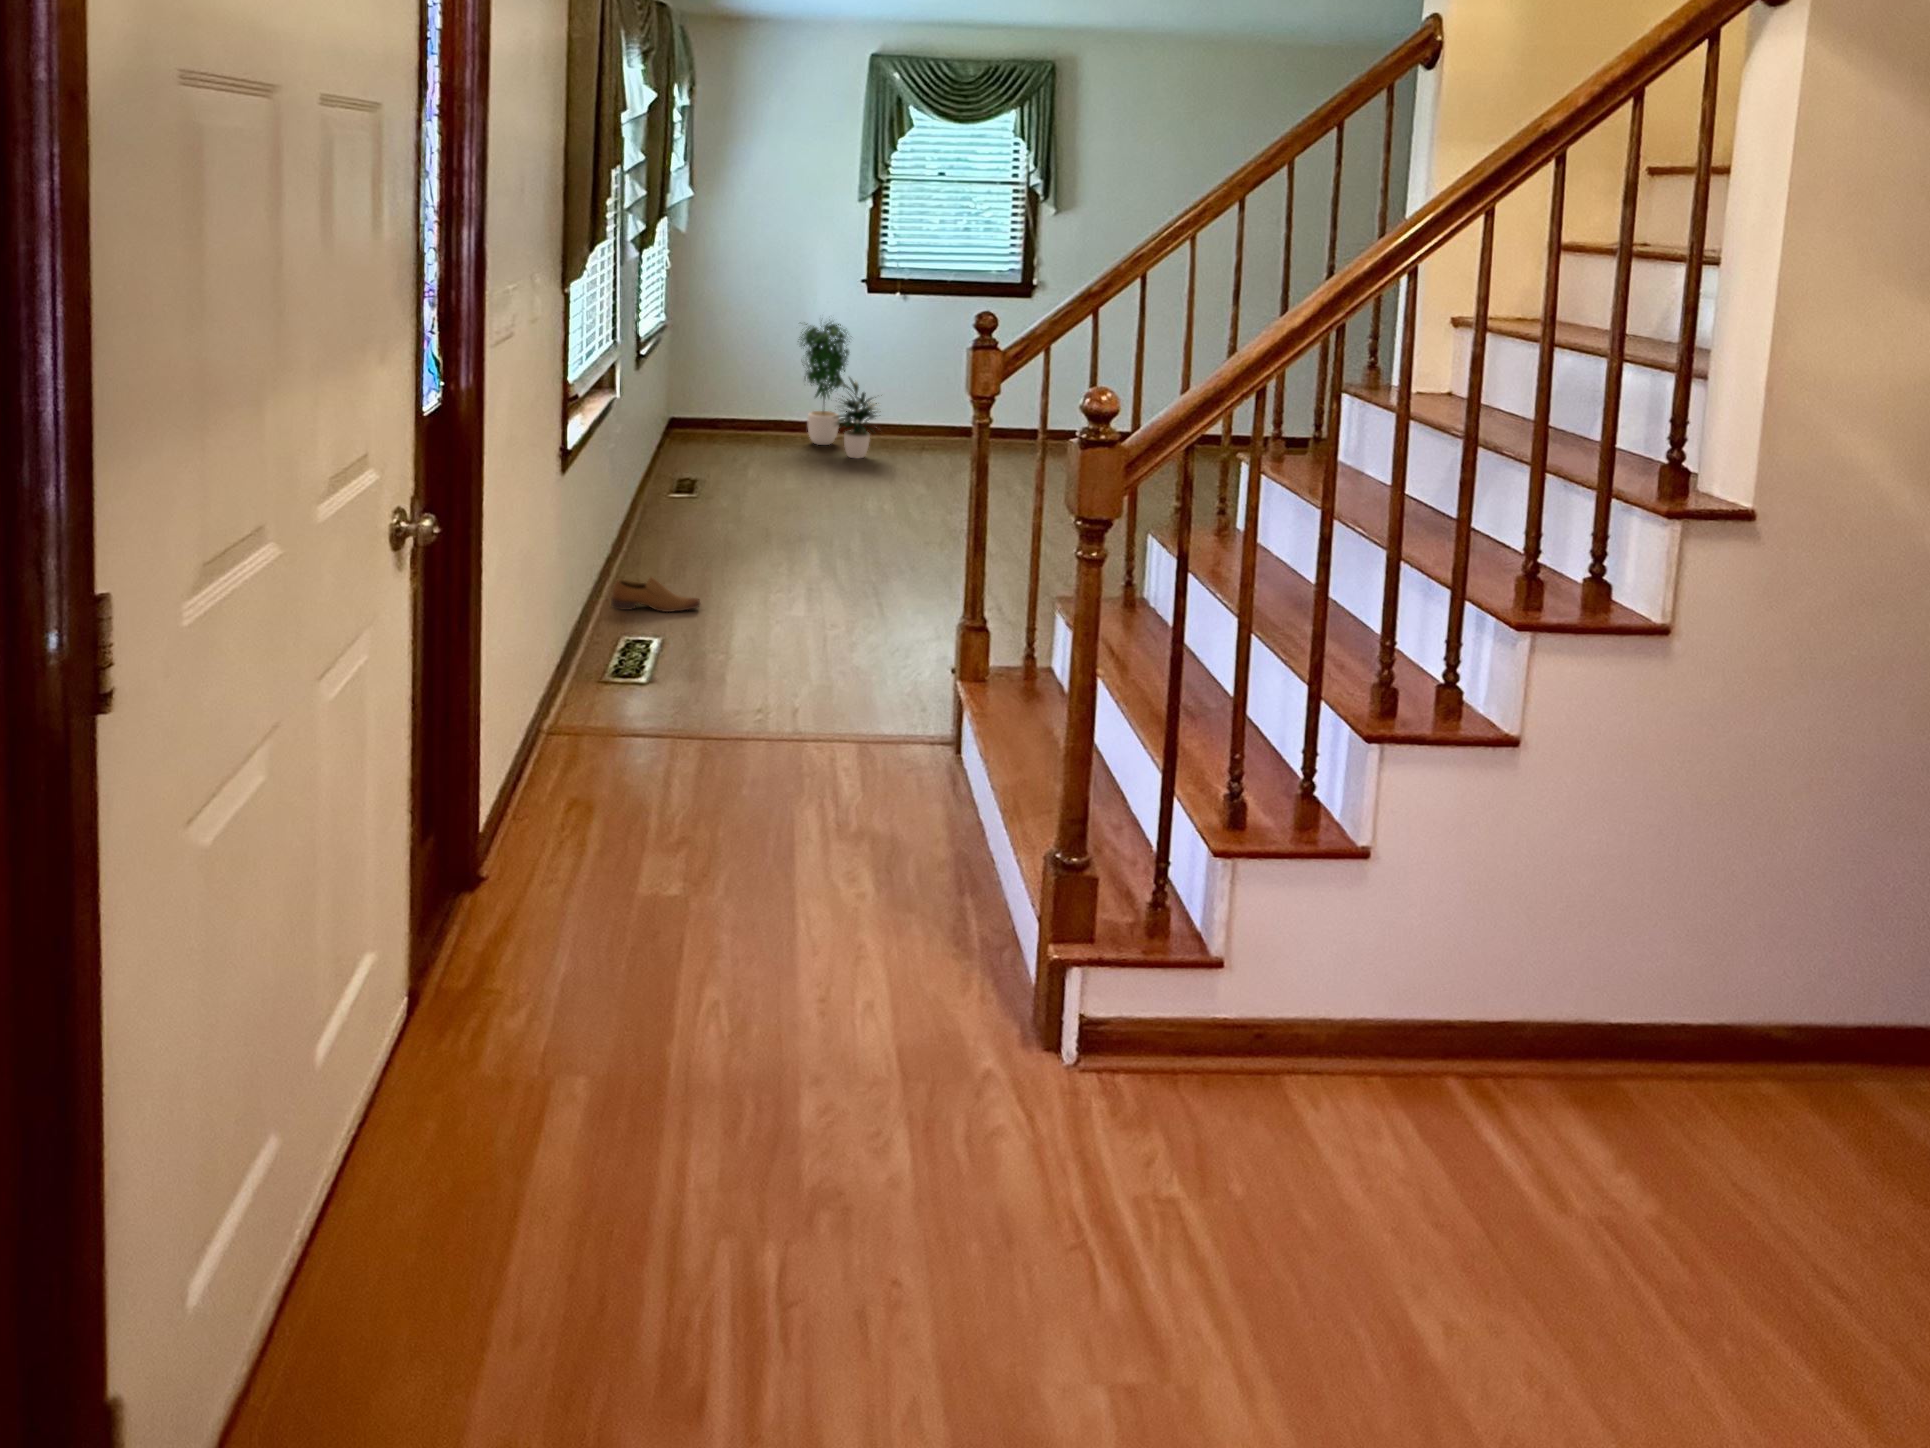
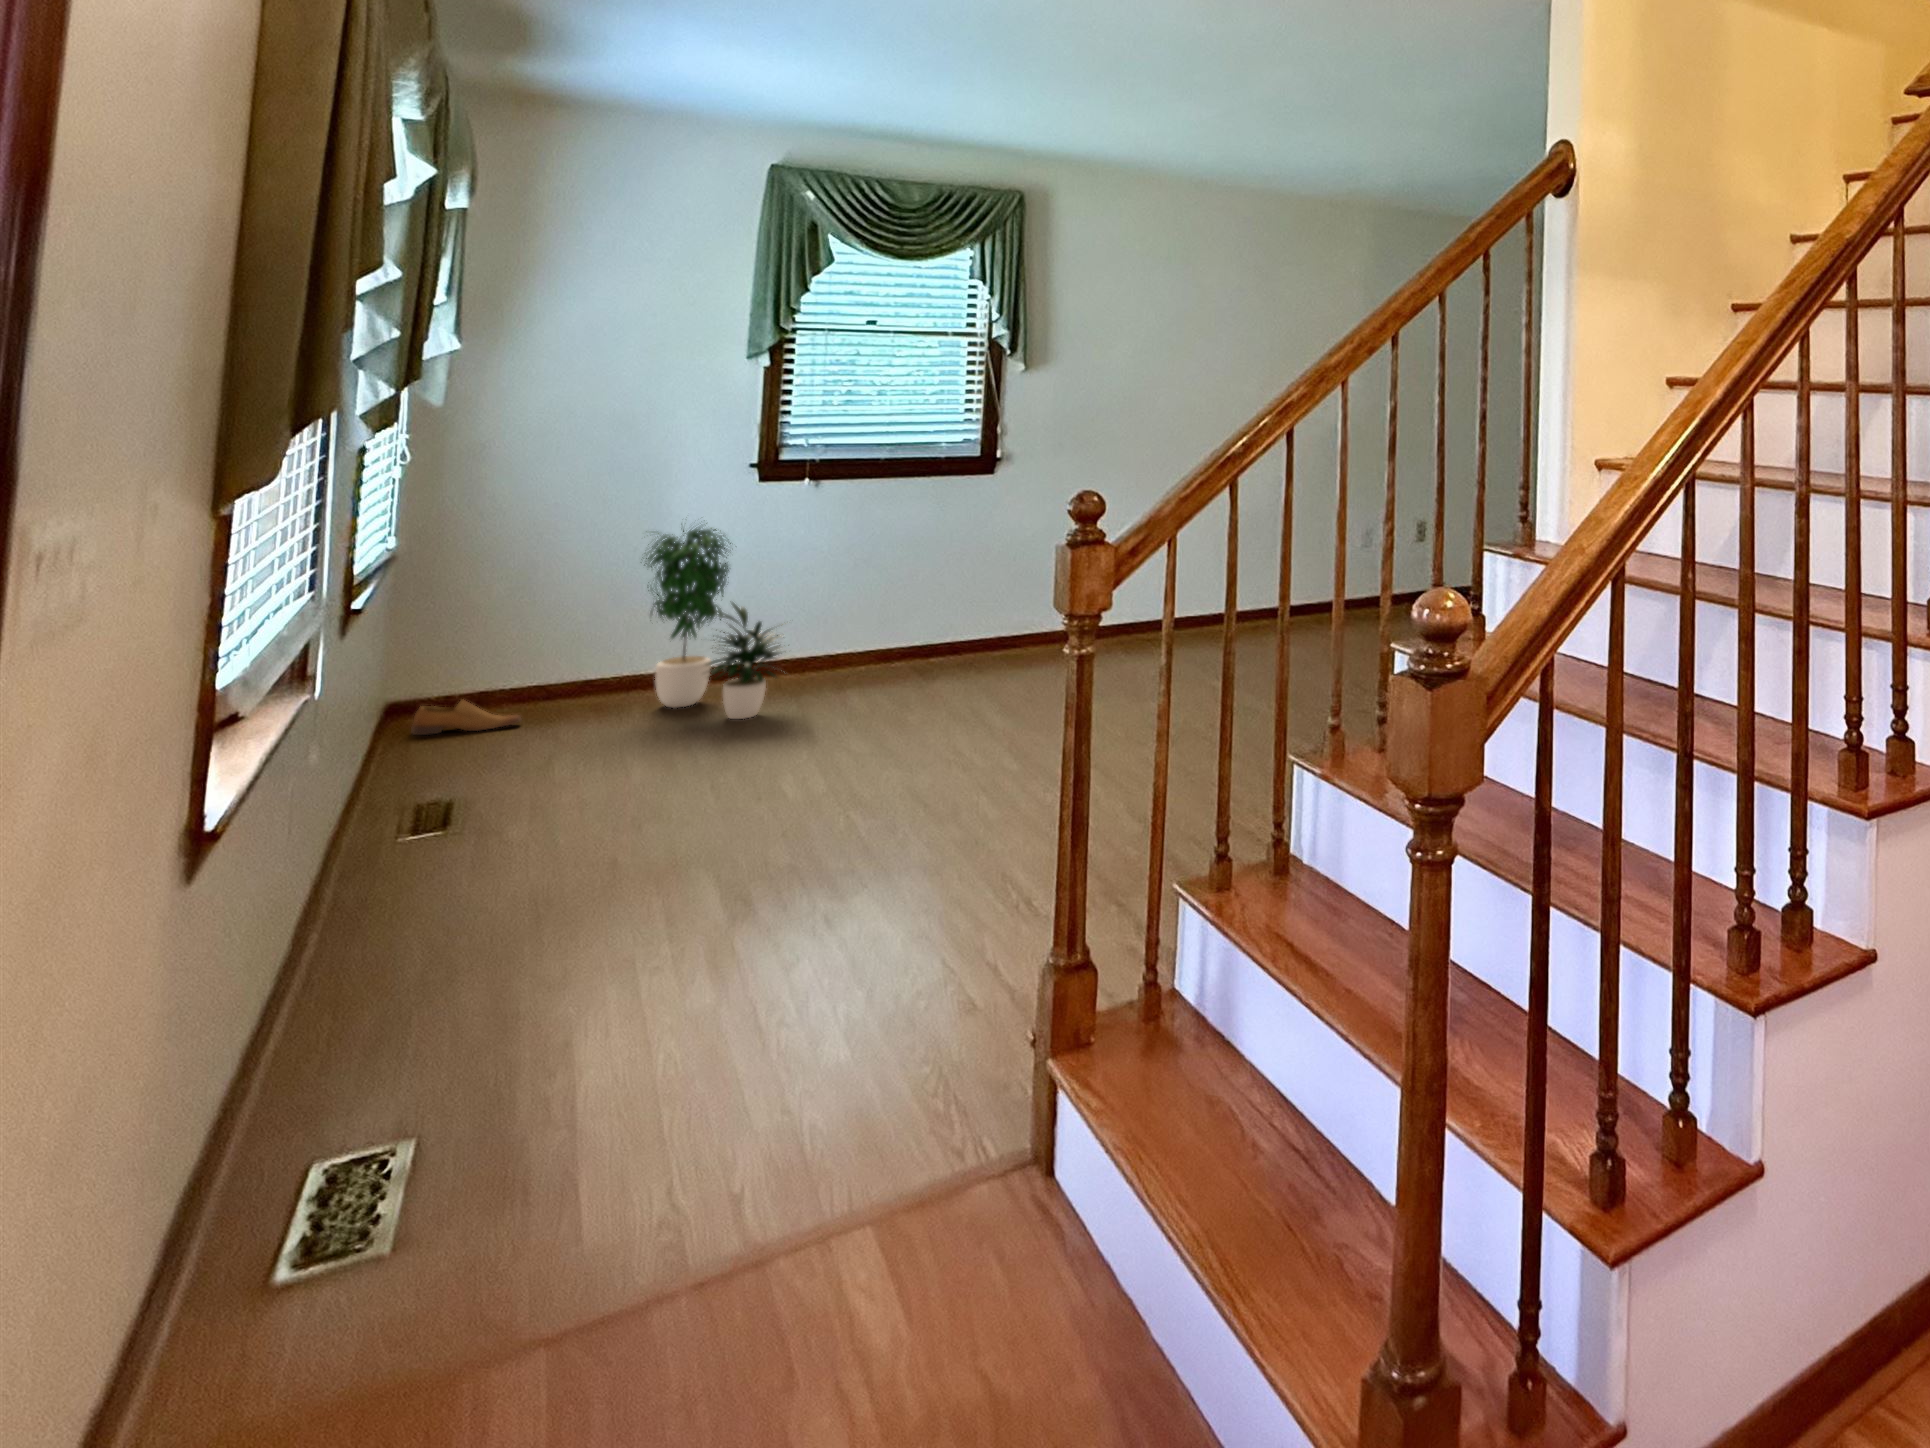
shoe: present [611,577,700,612] -> present [411,700,521,735]

